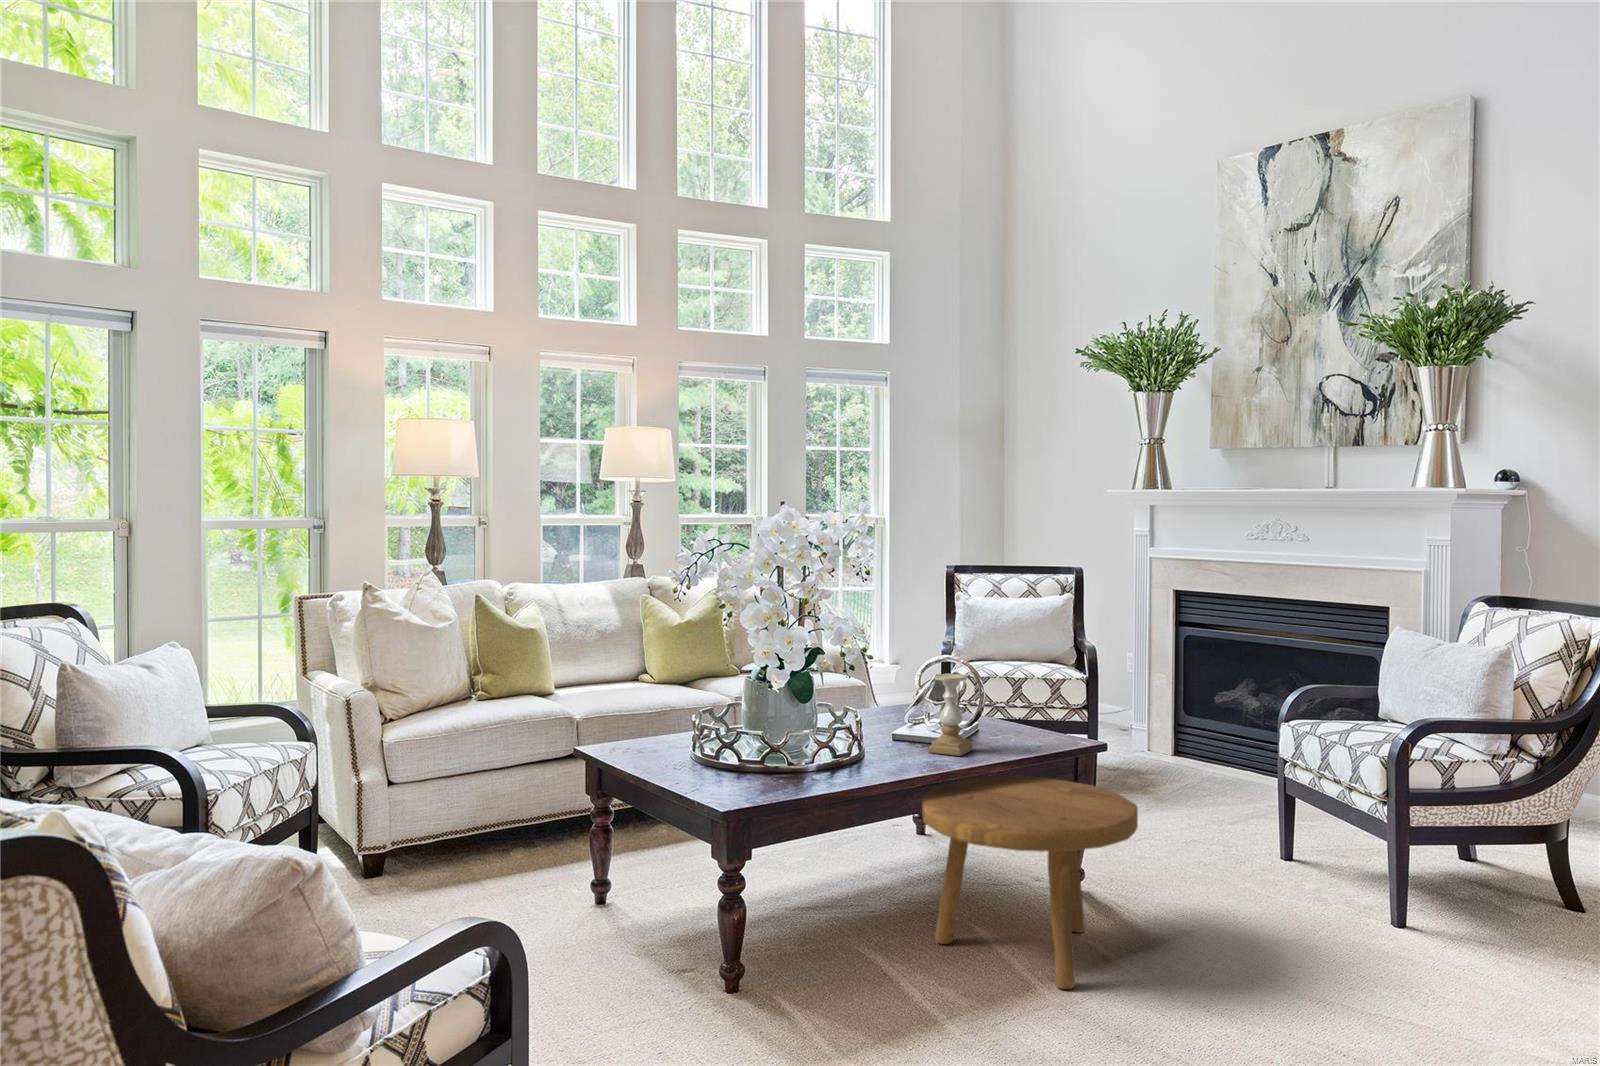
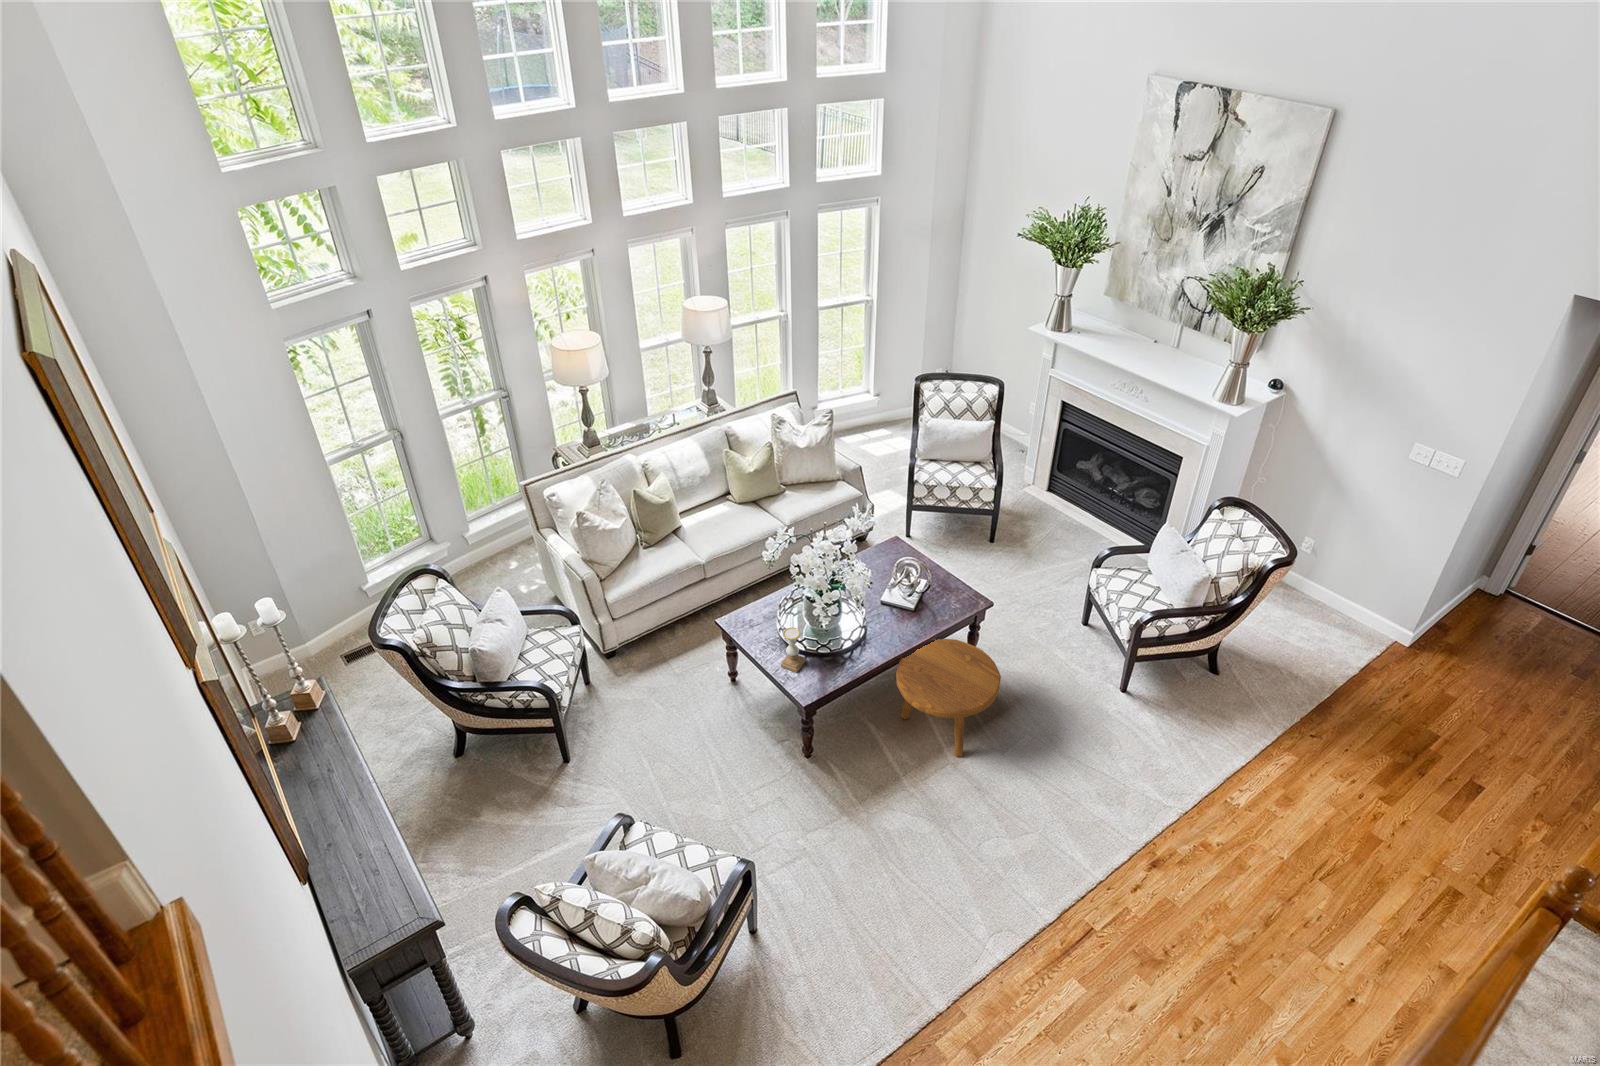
candle holder: present [929,674,973,756] -> present [781,627,806,672]

